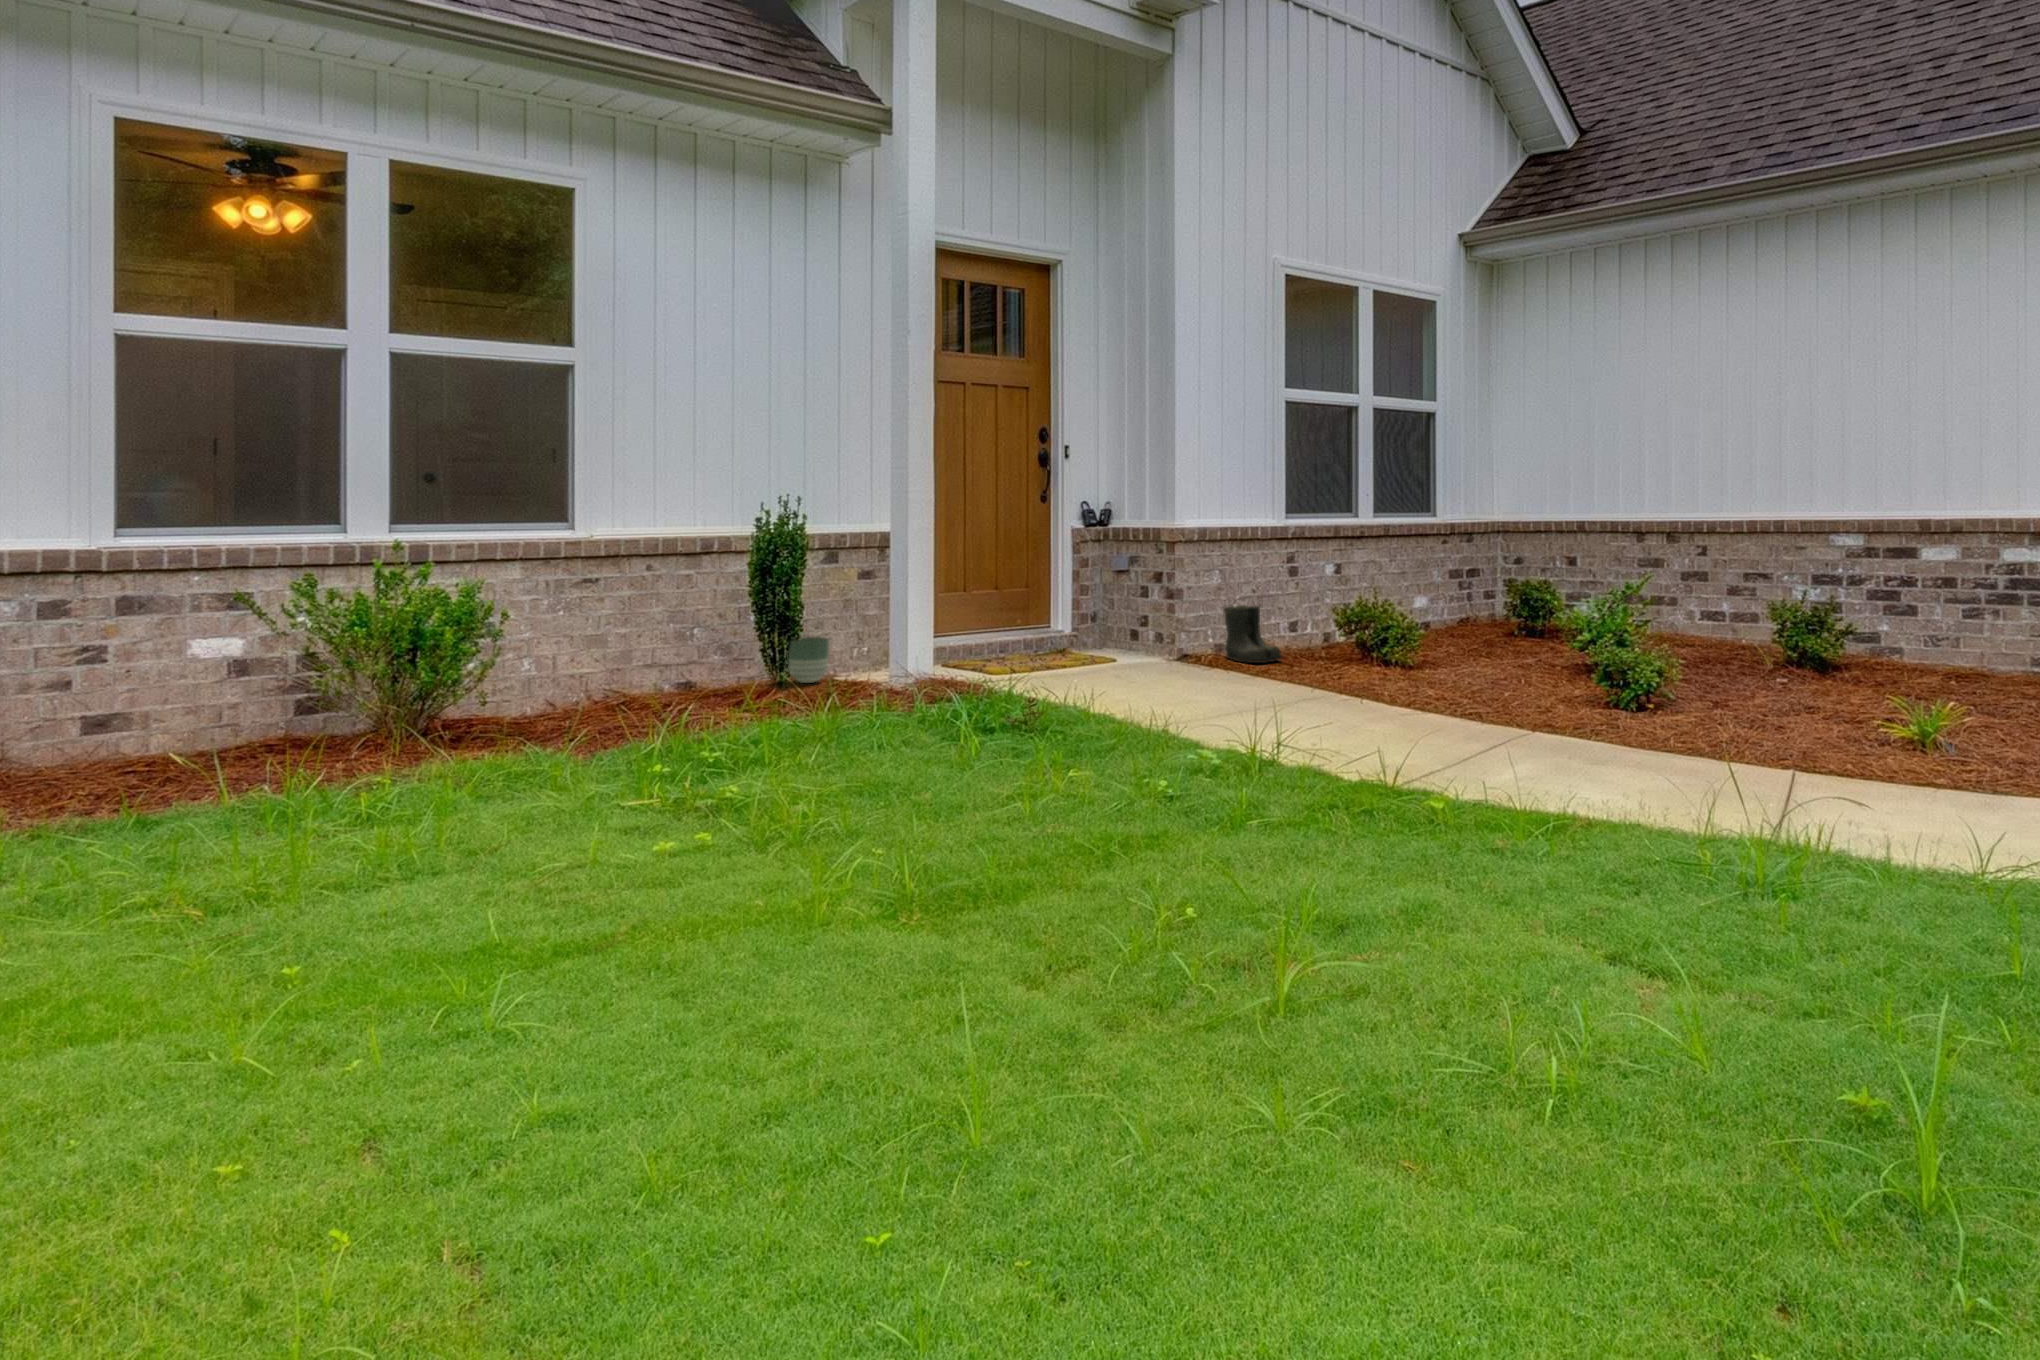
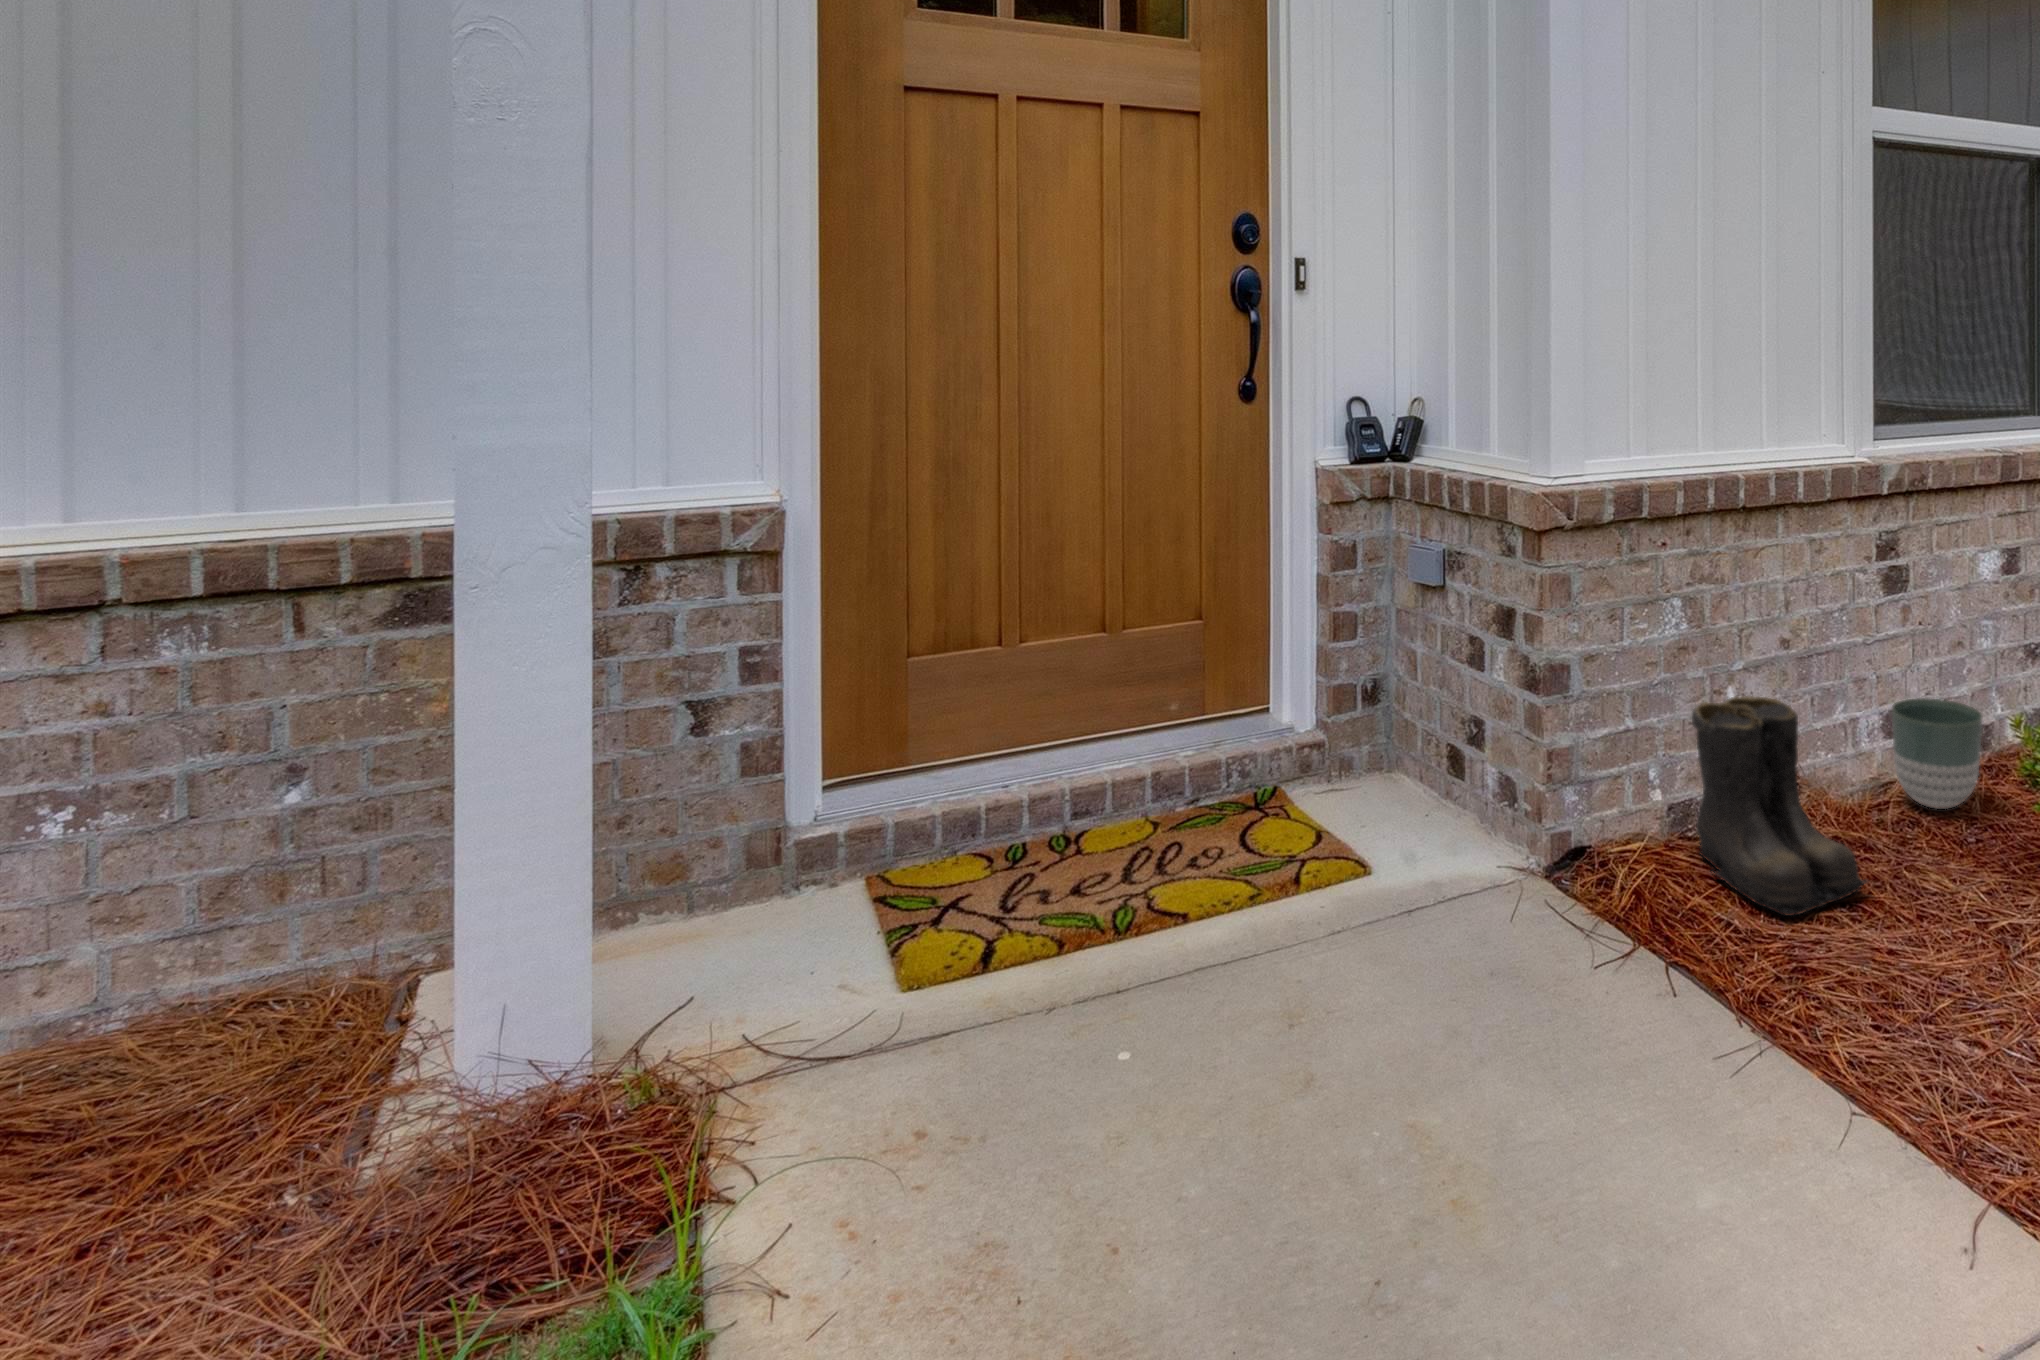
planter: present [788,637,829,683] -> present [1892,698,1982,809]

